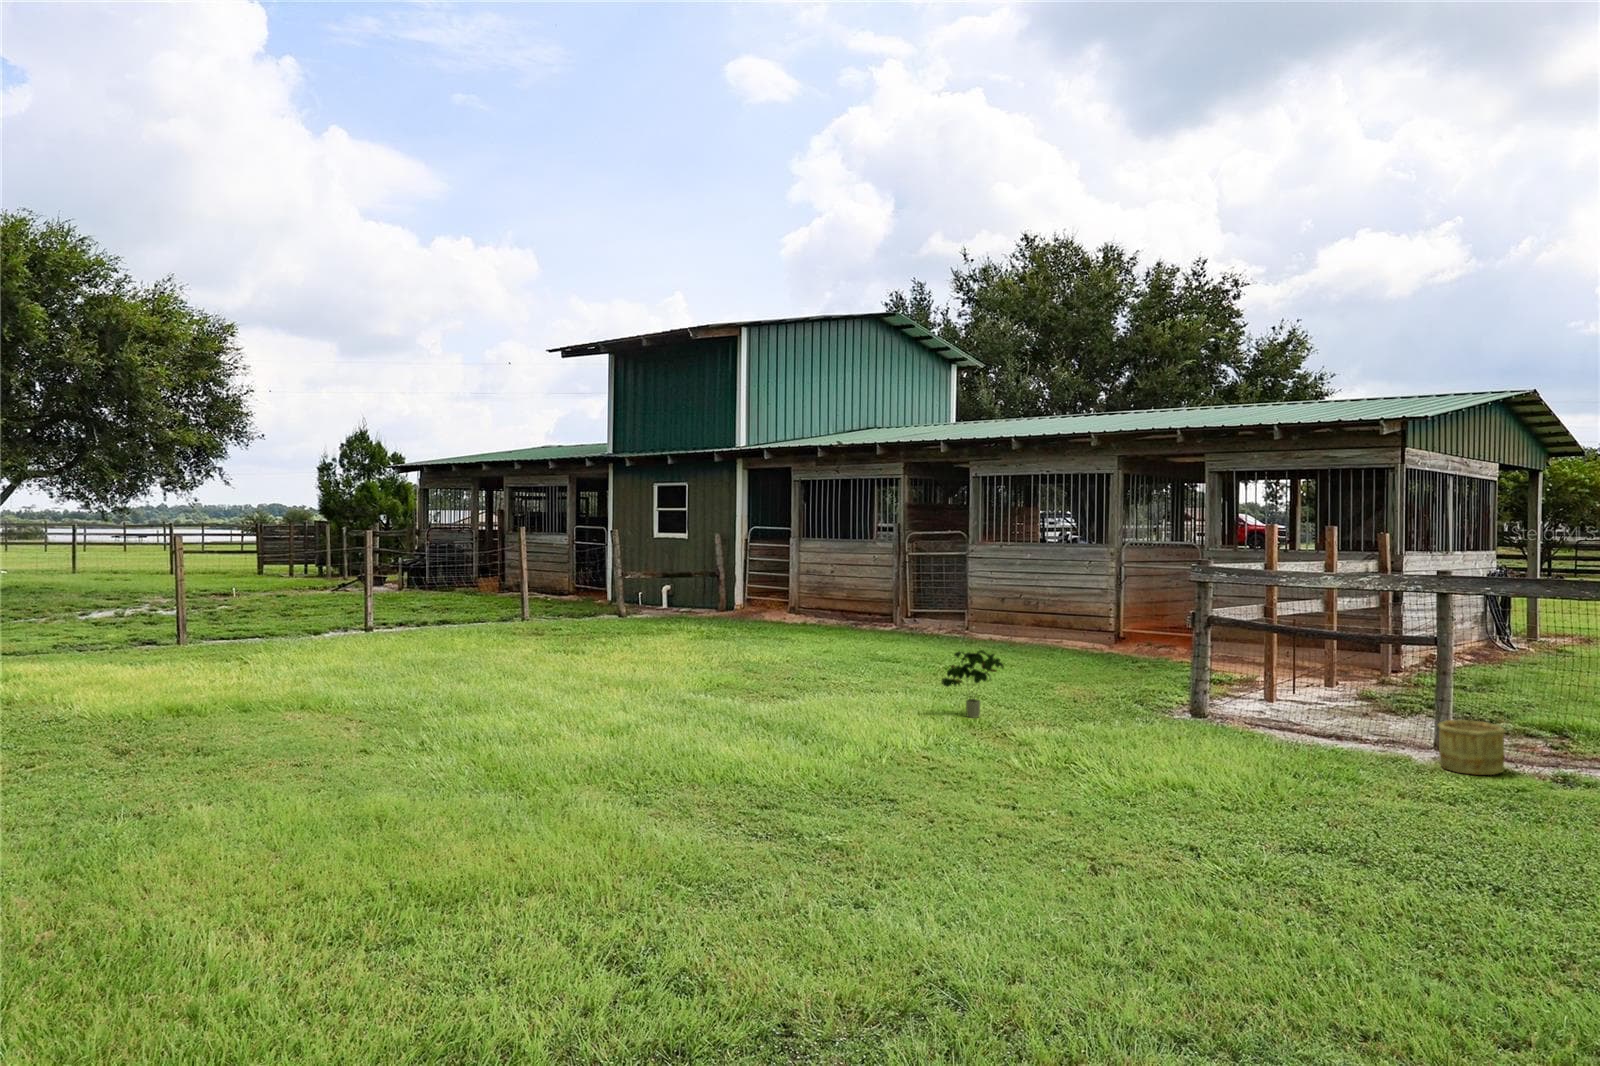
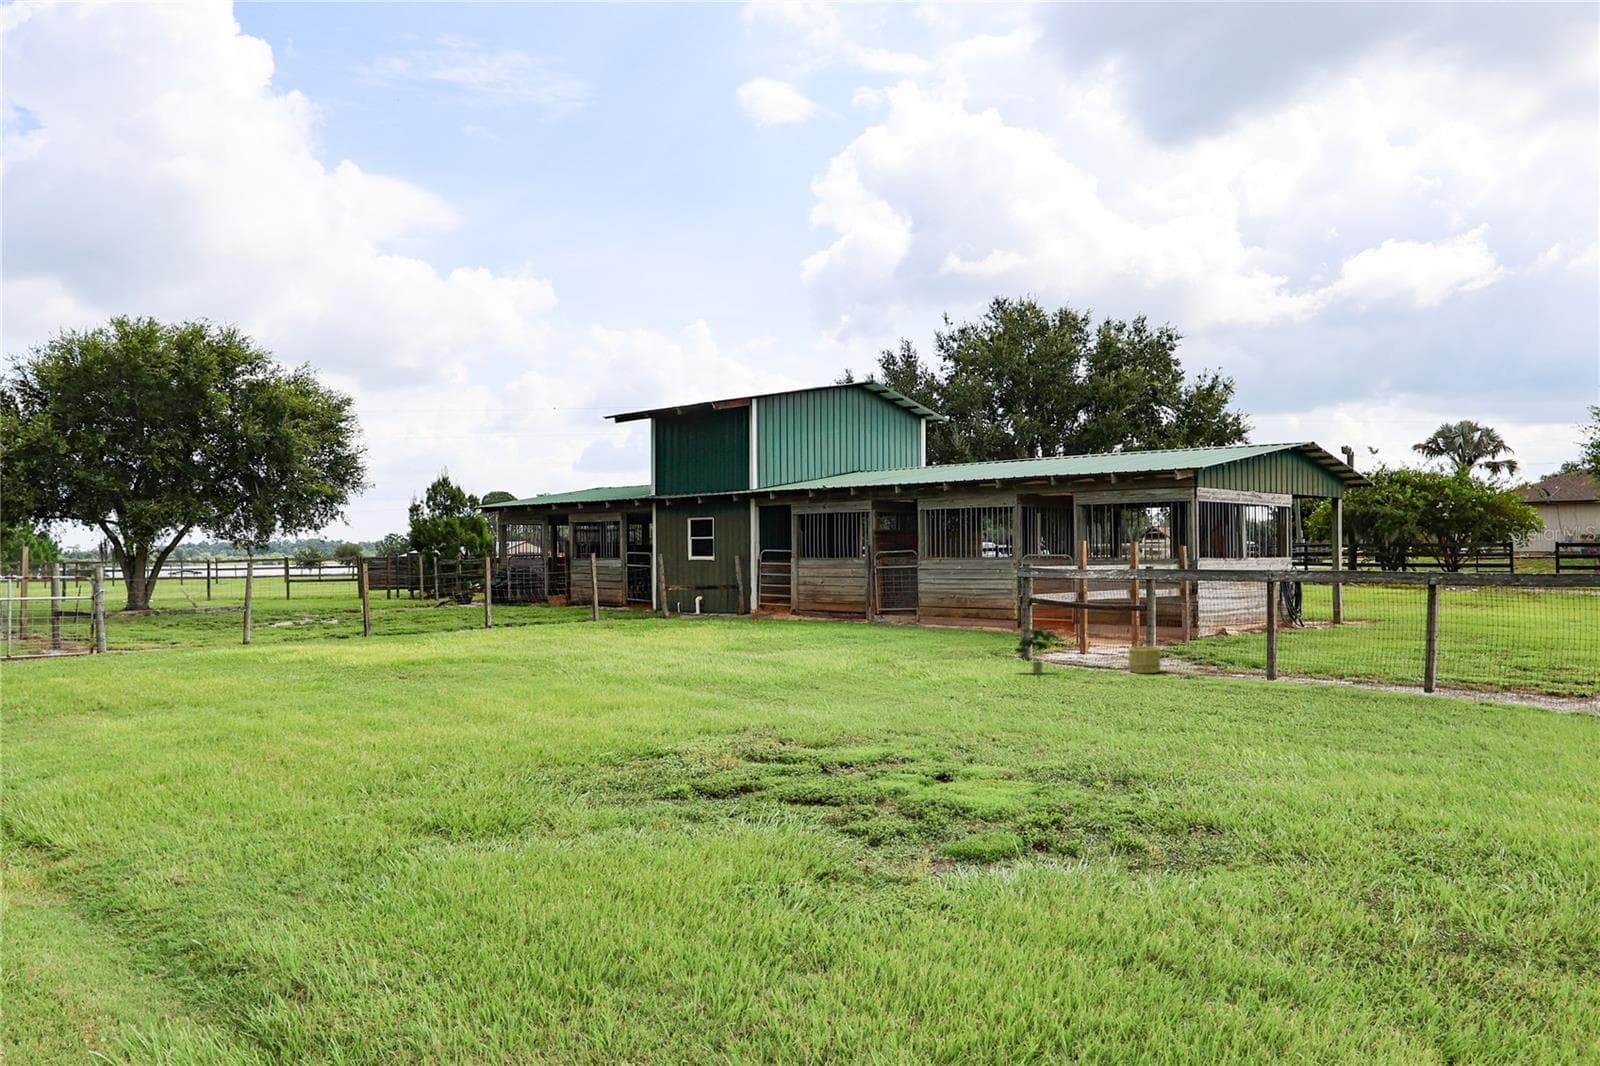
potted plant: present [941,650,1004,718] -> present [1015,628,1058,674]

